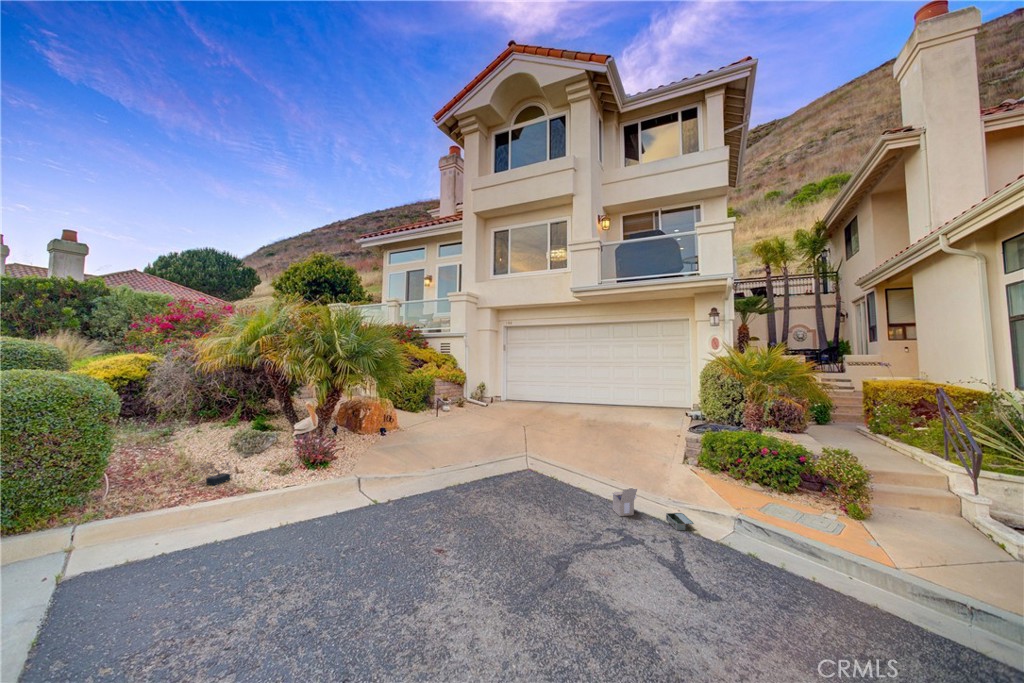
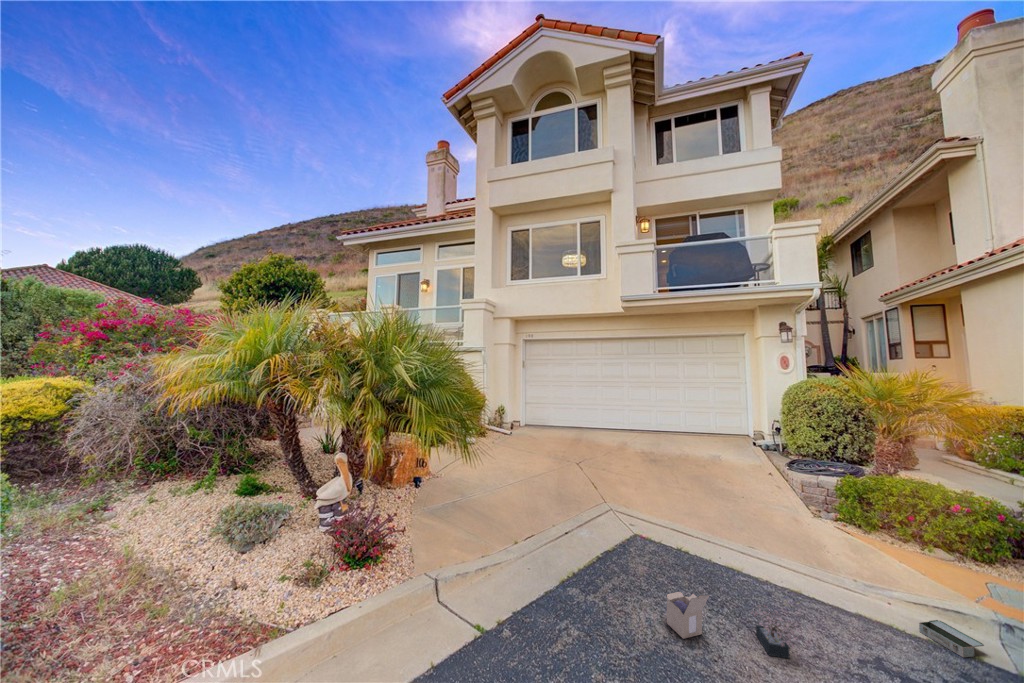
decorative plant: present [201,462,231,485] -> present [751,605,799,658]
cardboard box: present [613,488,637,516] -> present [667,592,709,639]

